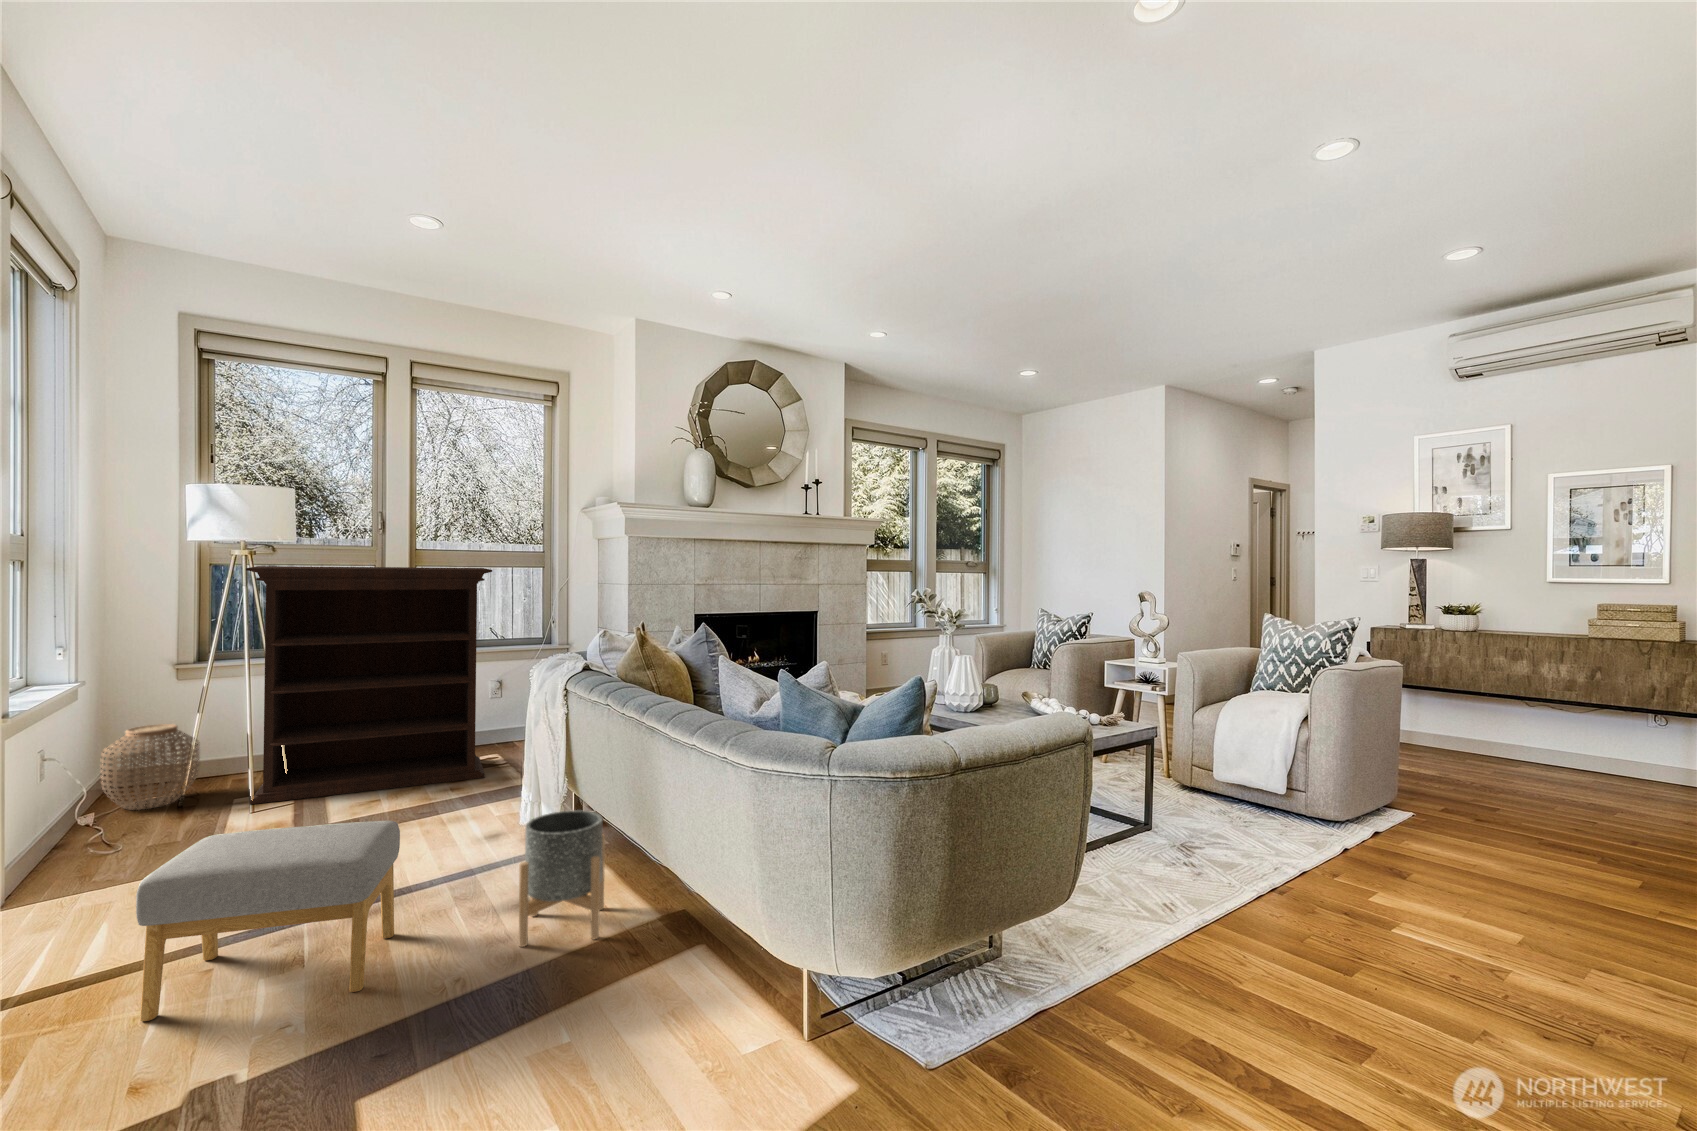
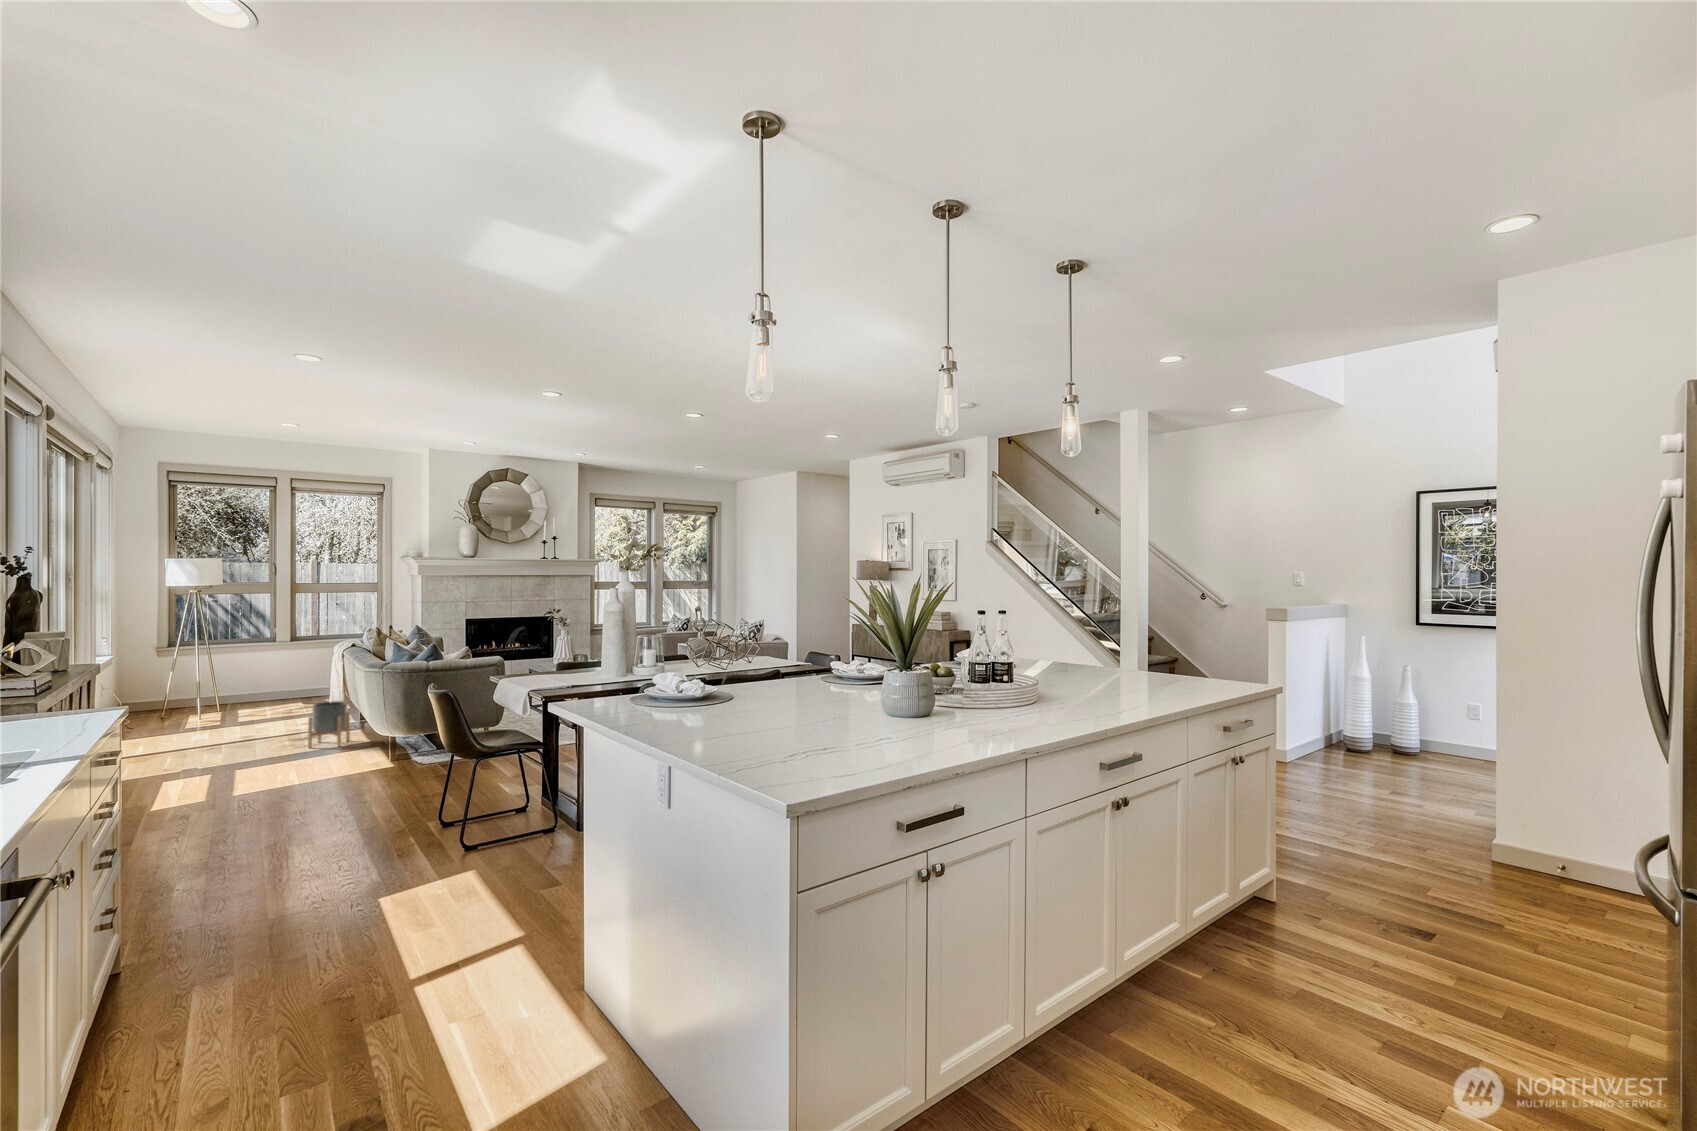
bookshelf: present [246,566,492,804] -> none [197,596,332,716]
woven basket: present [100,724,200,810] -> none [124,677,173,718]
footstool: present [136,821,400,1021] -> none [166,702,263,760]

